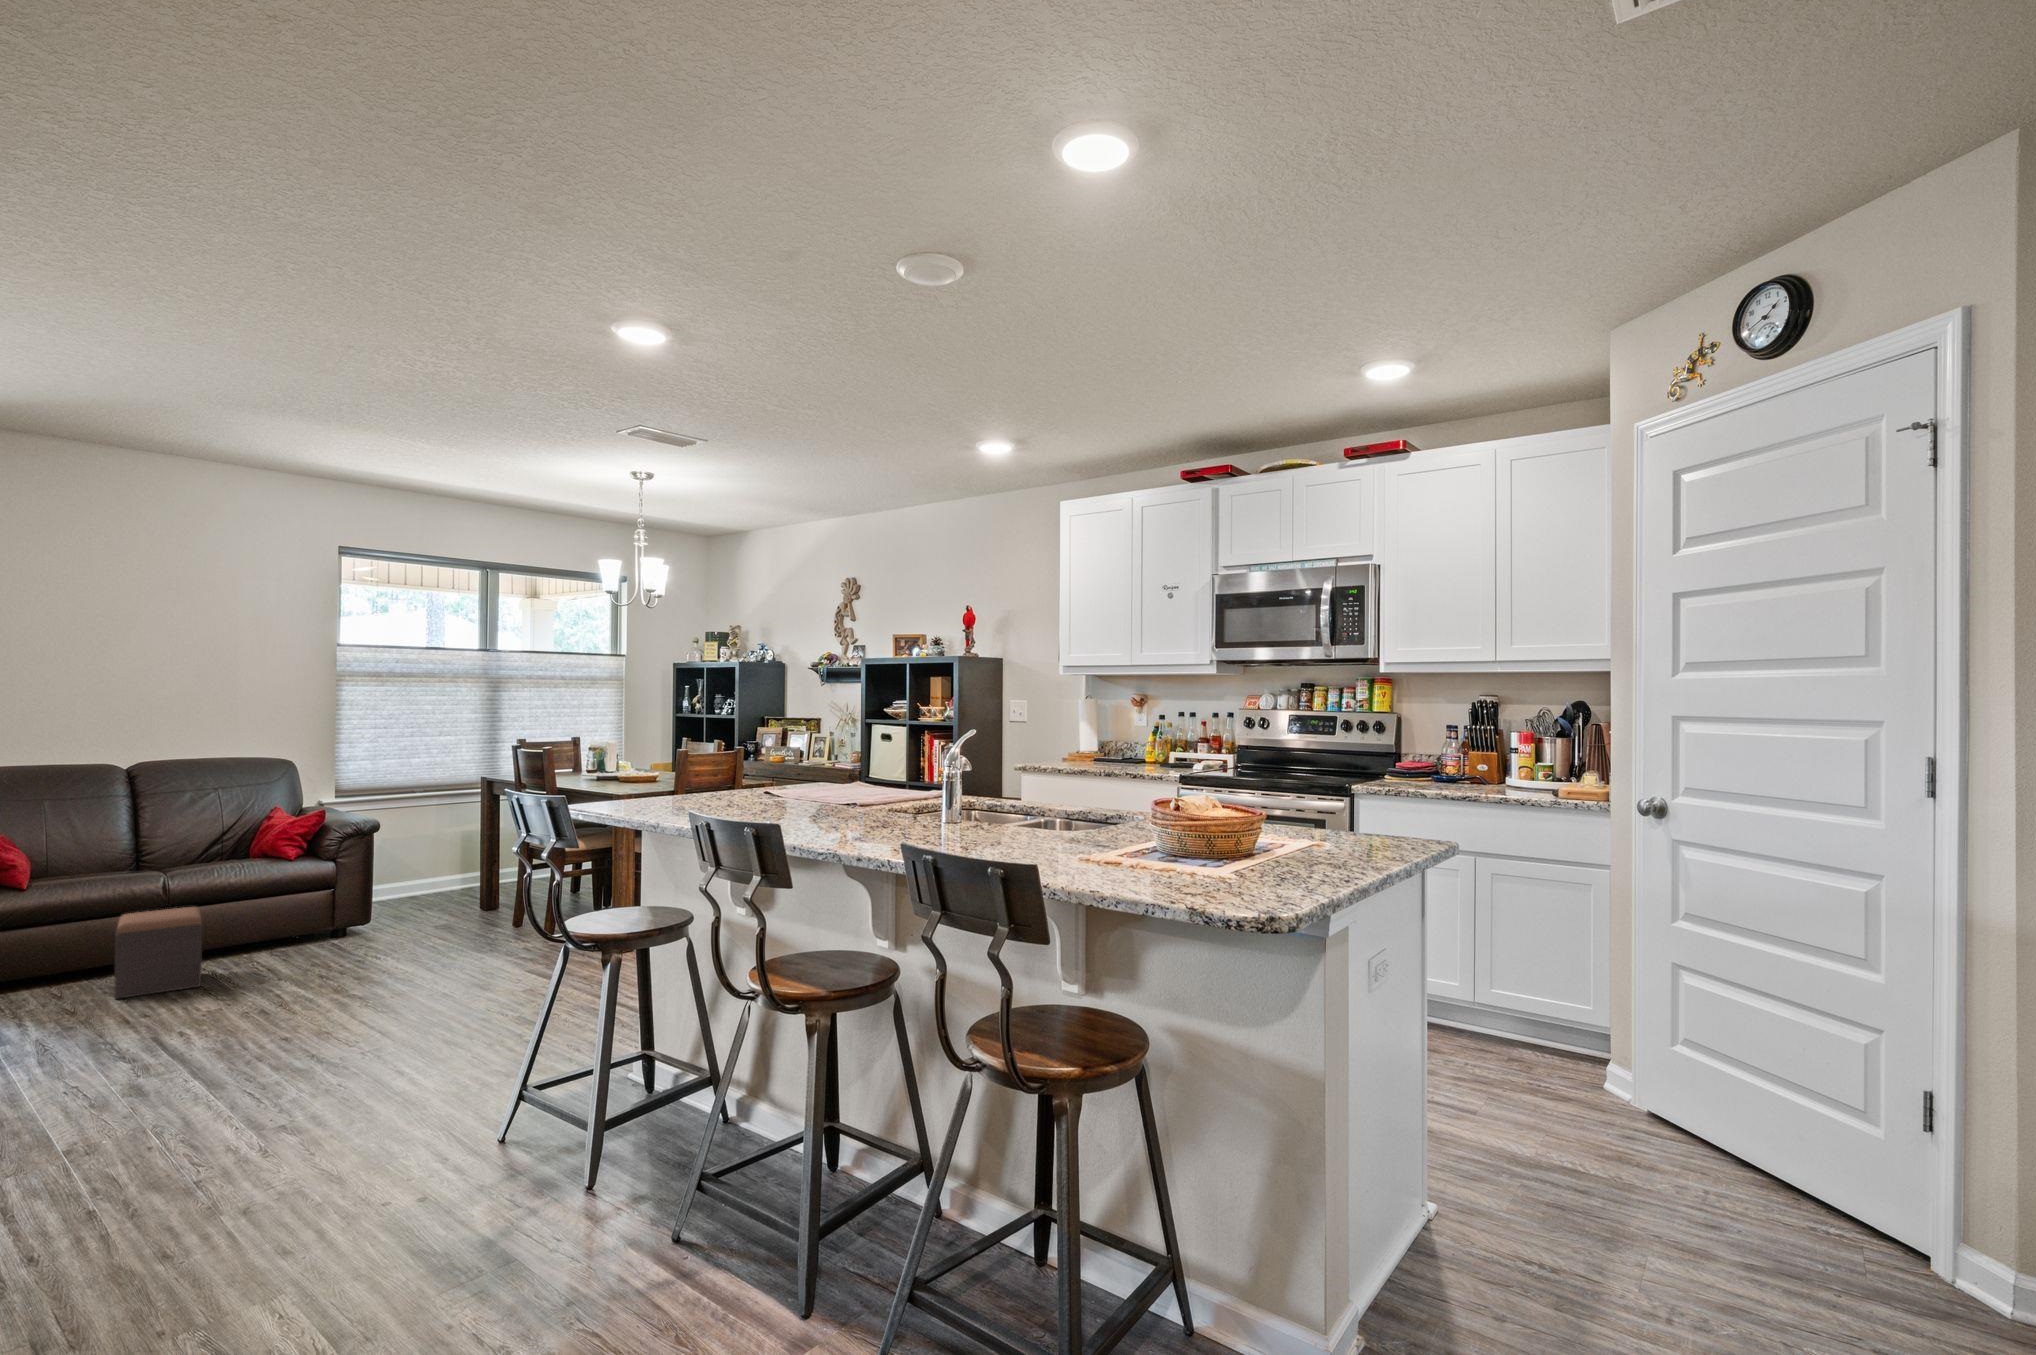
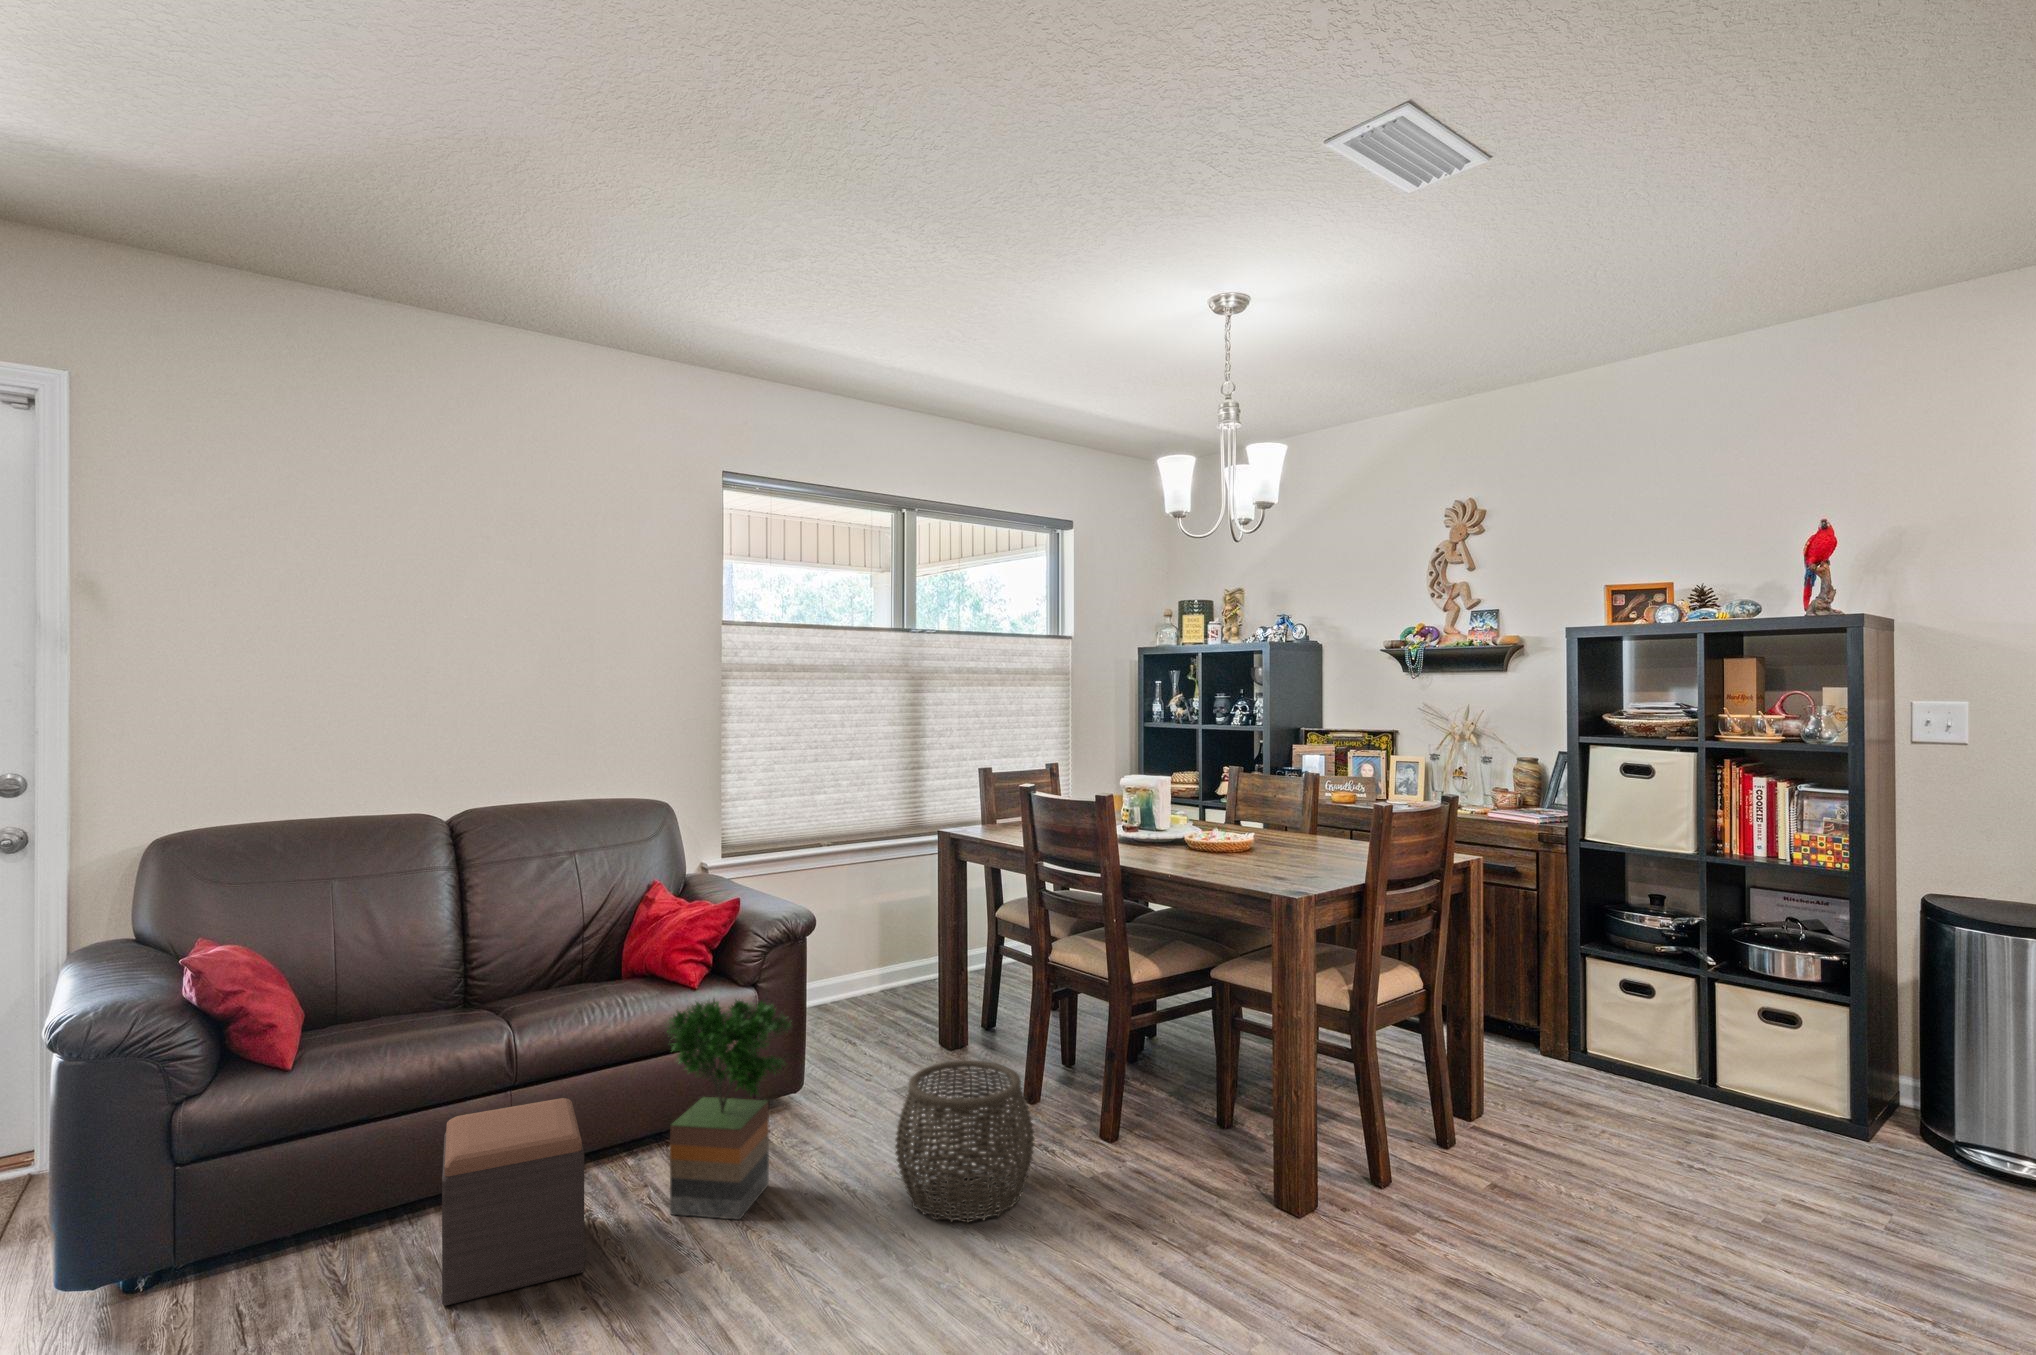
potted tree: none [259,856,344,969] -> present [667,1000,791,1220]
woven basket: none [399,888,483,963] -> present [895,1060,1035,1222]

